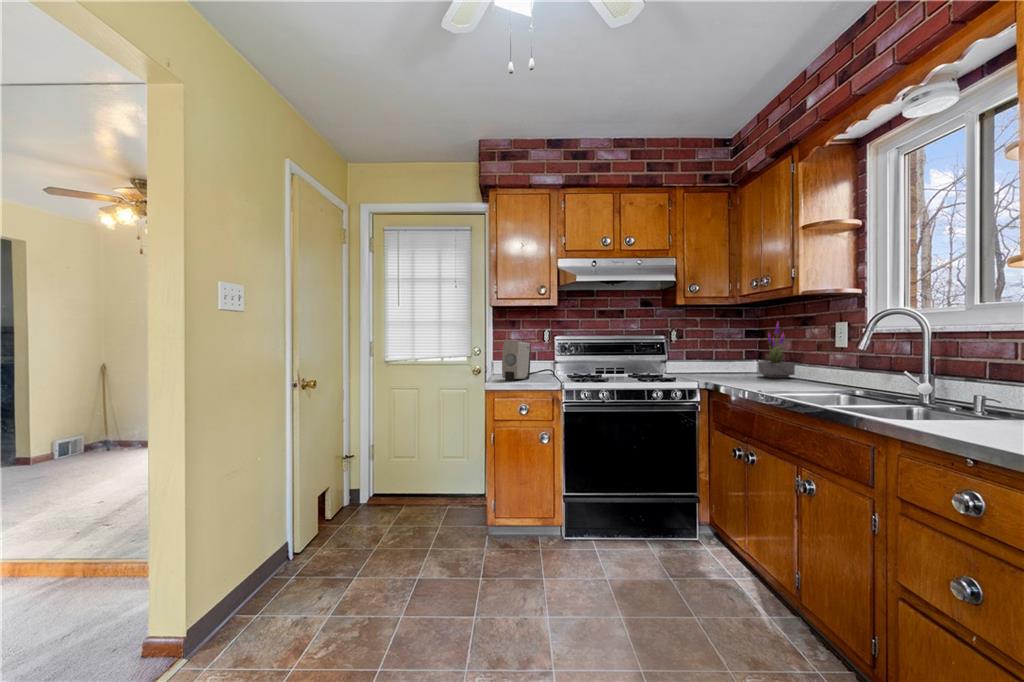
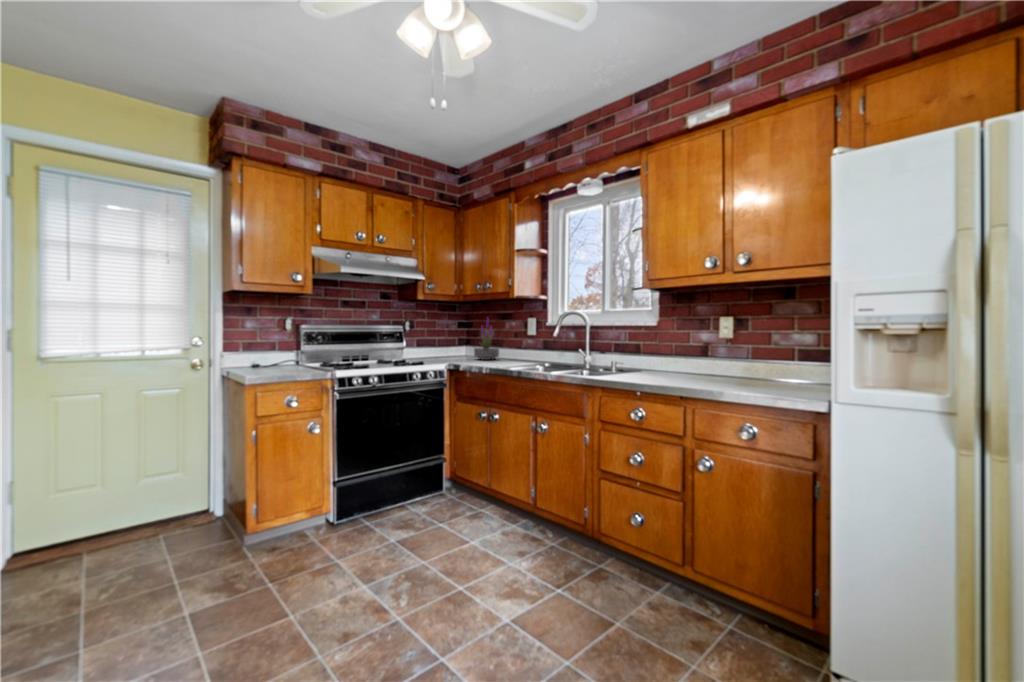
soap dispenser: present [502,341,531,381] -> none [253,328,283,371]

